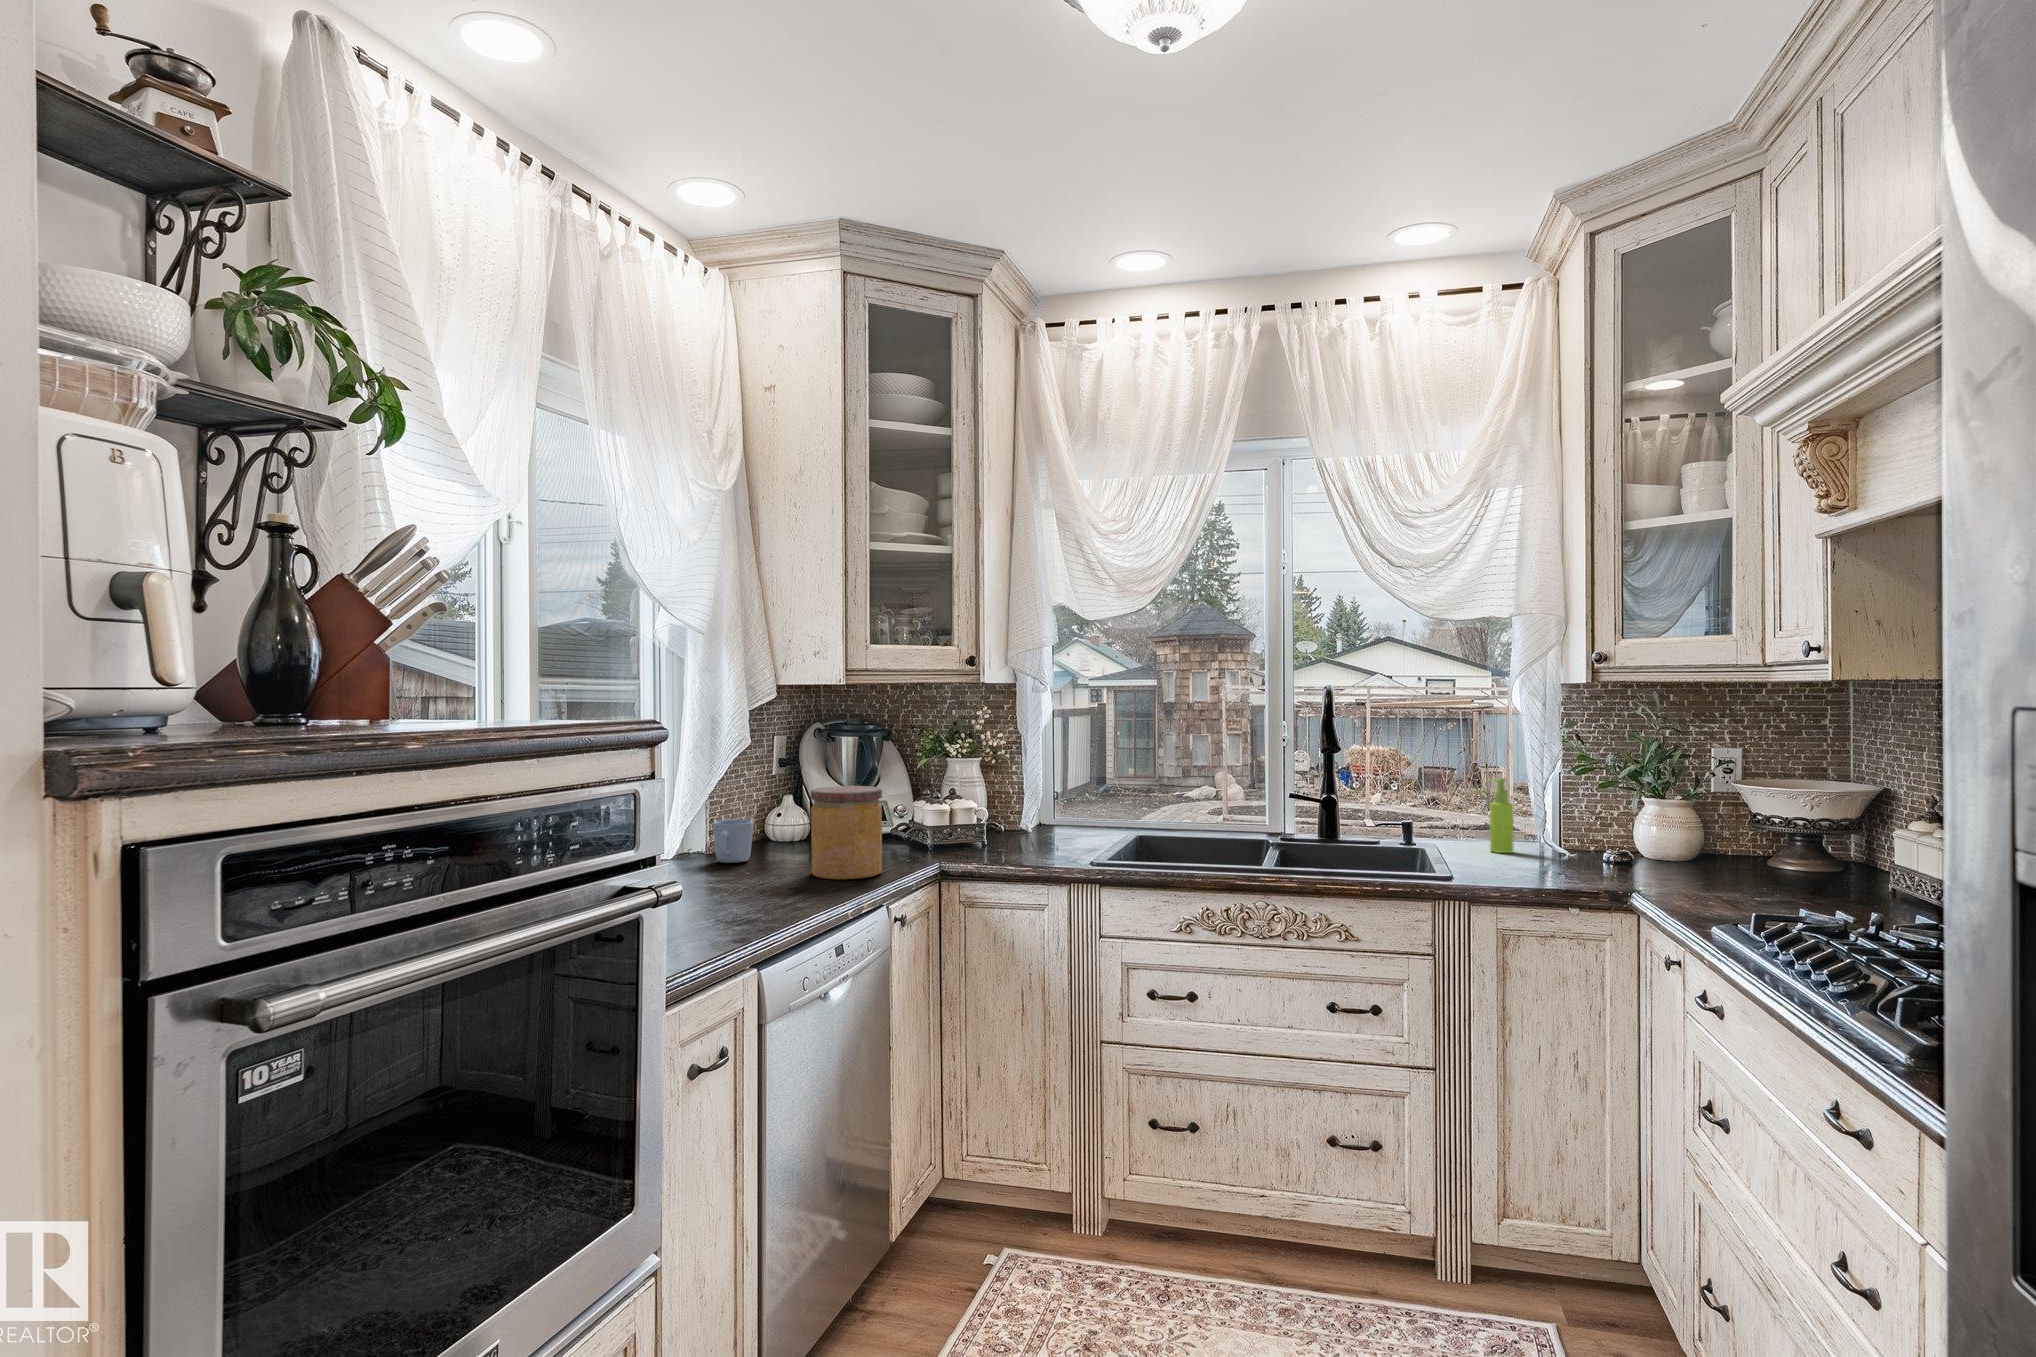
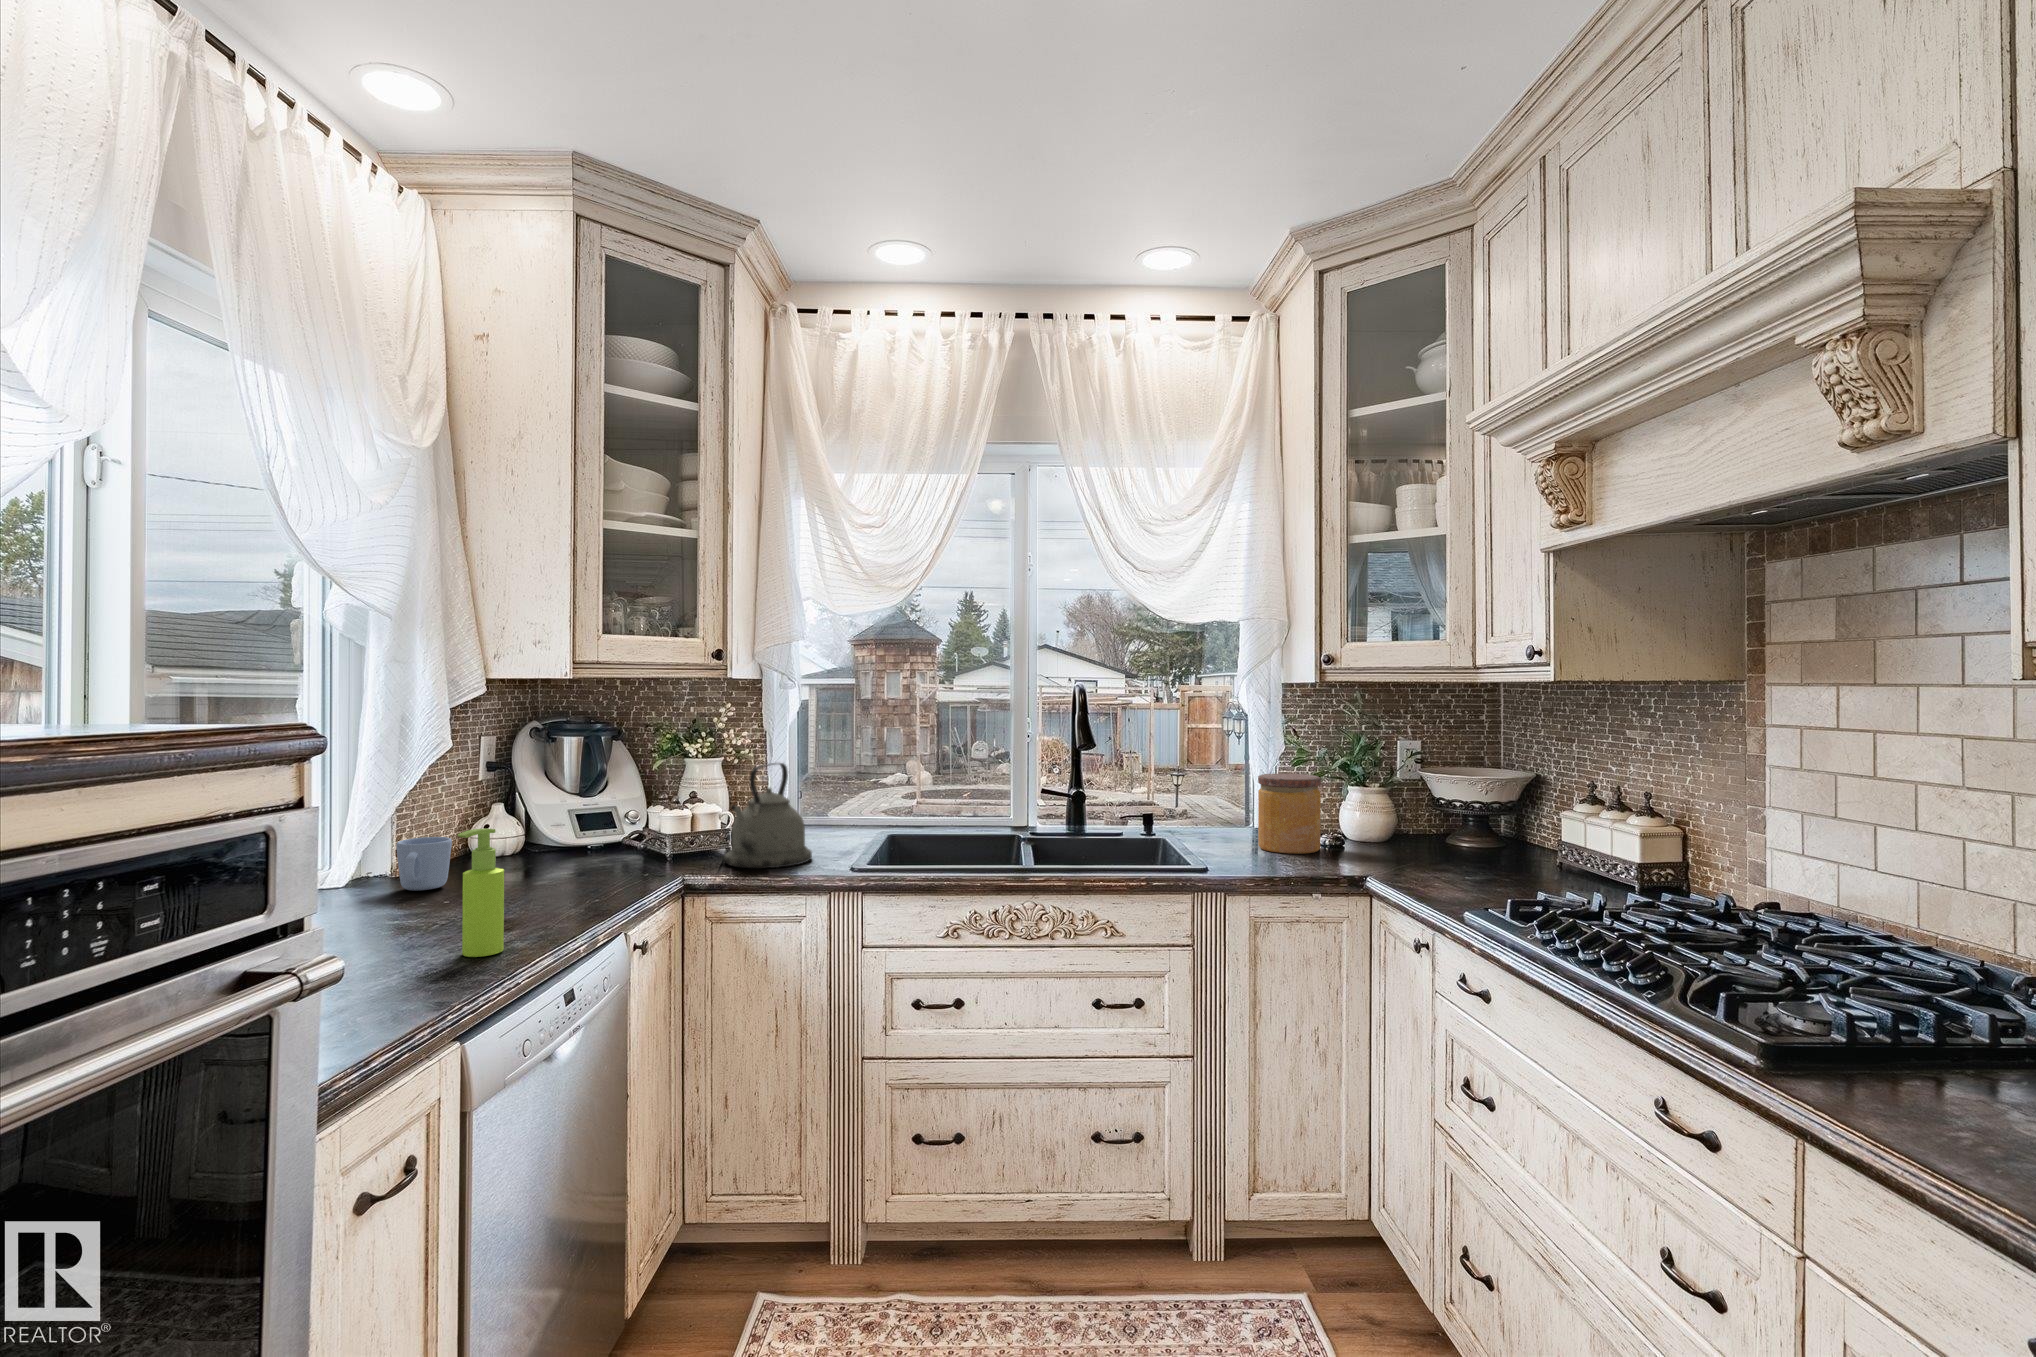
kettle: none [978,762,1058,860] -> present [724,763,812,868]
soap dispenser: present [1490,778,1514,853] -> present [457,828,504,957]
jar: present [811,786,882,879] -> present [1258,773,1321,854]

